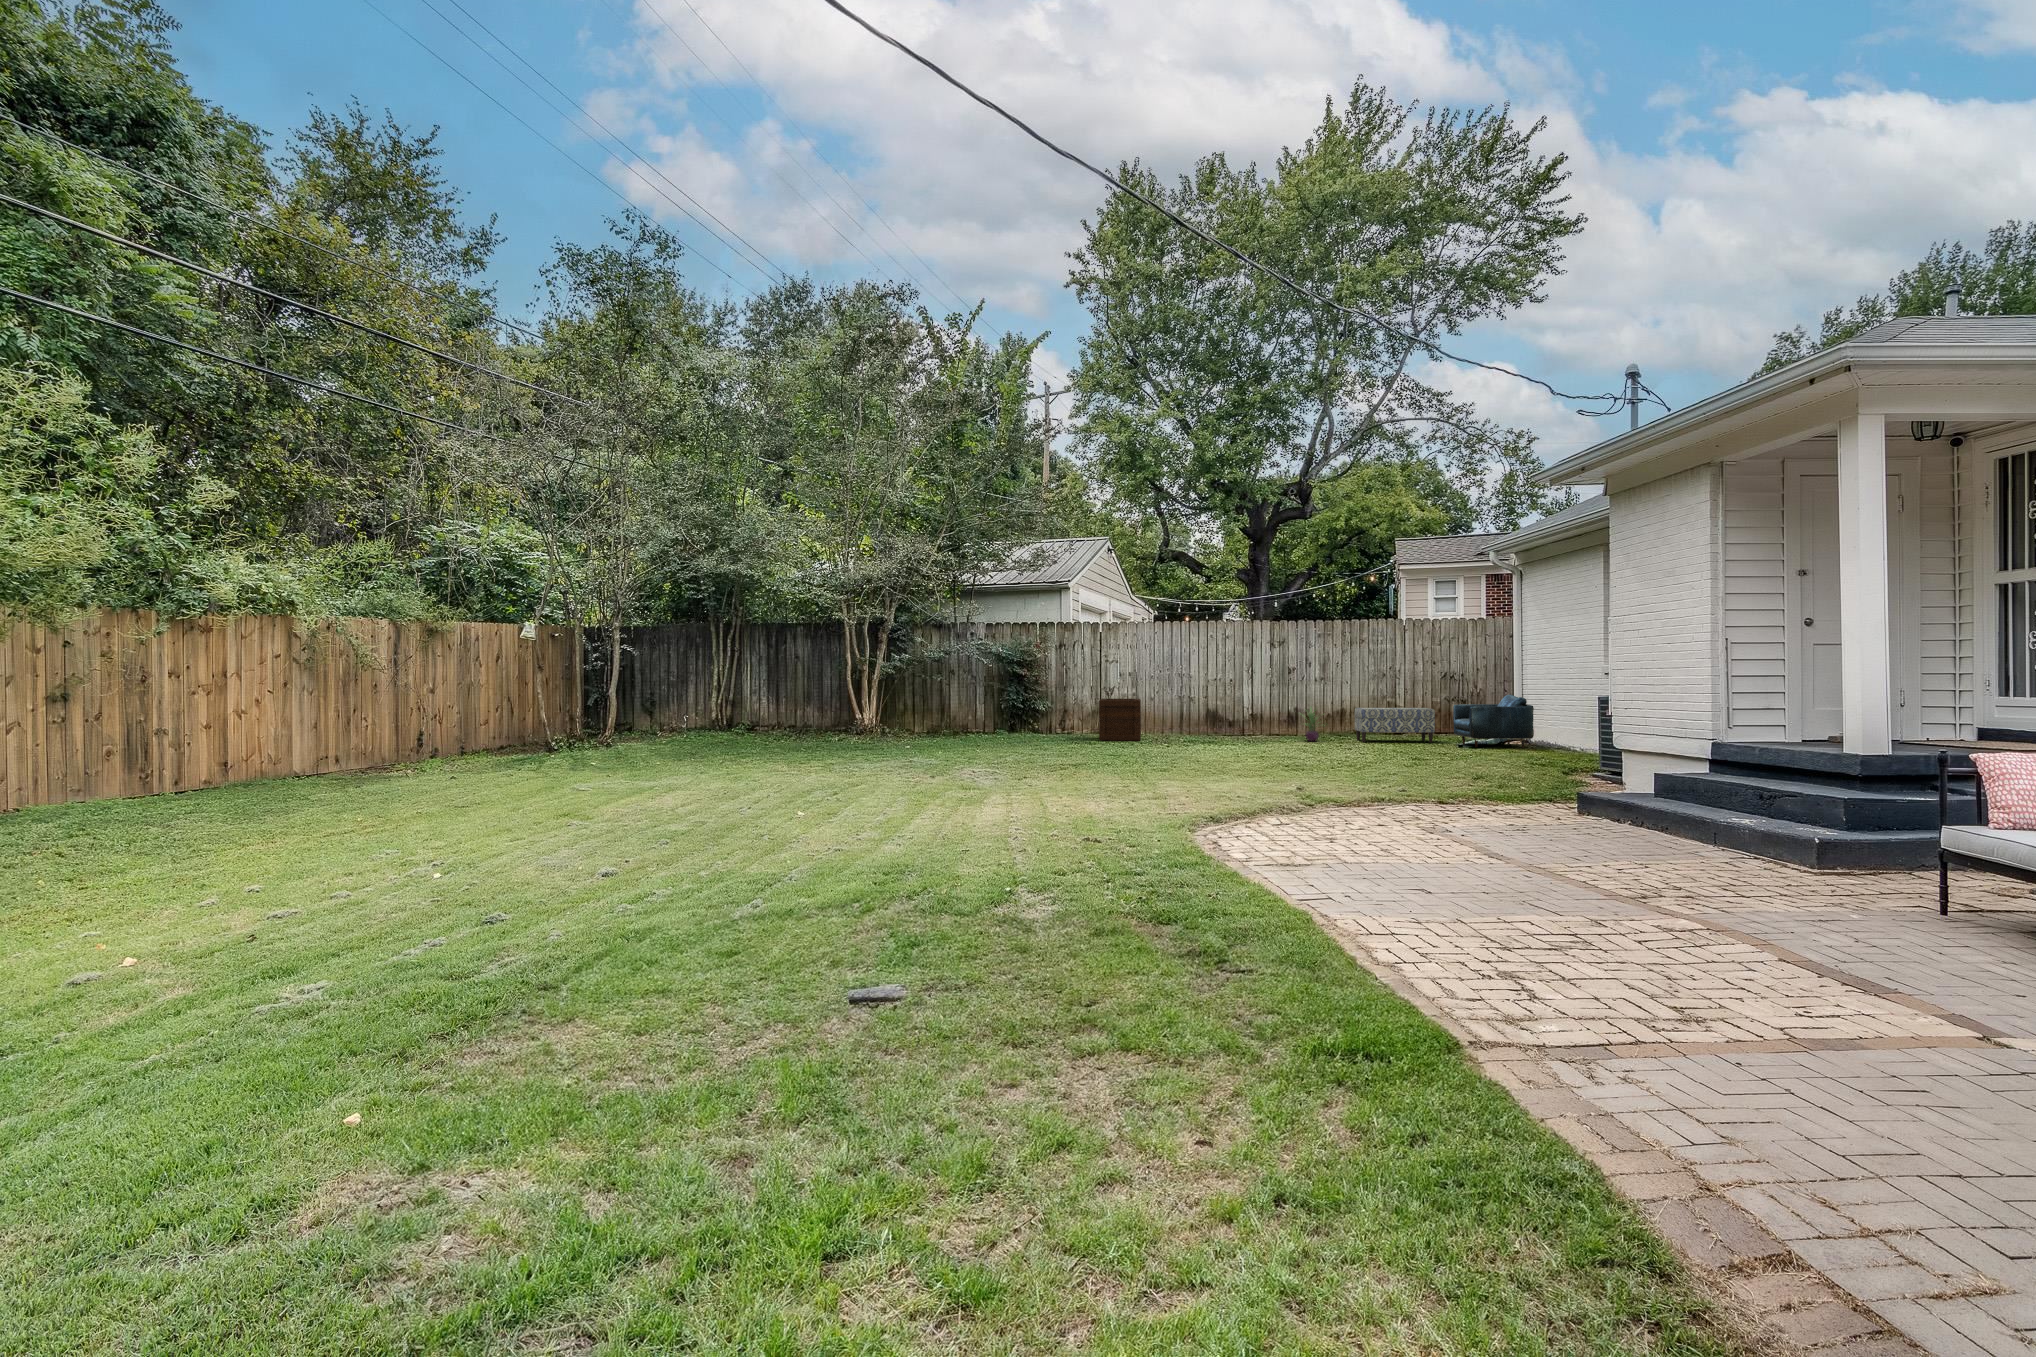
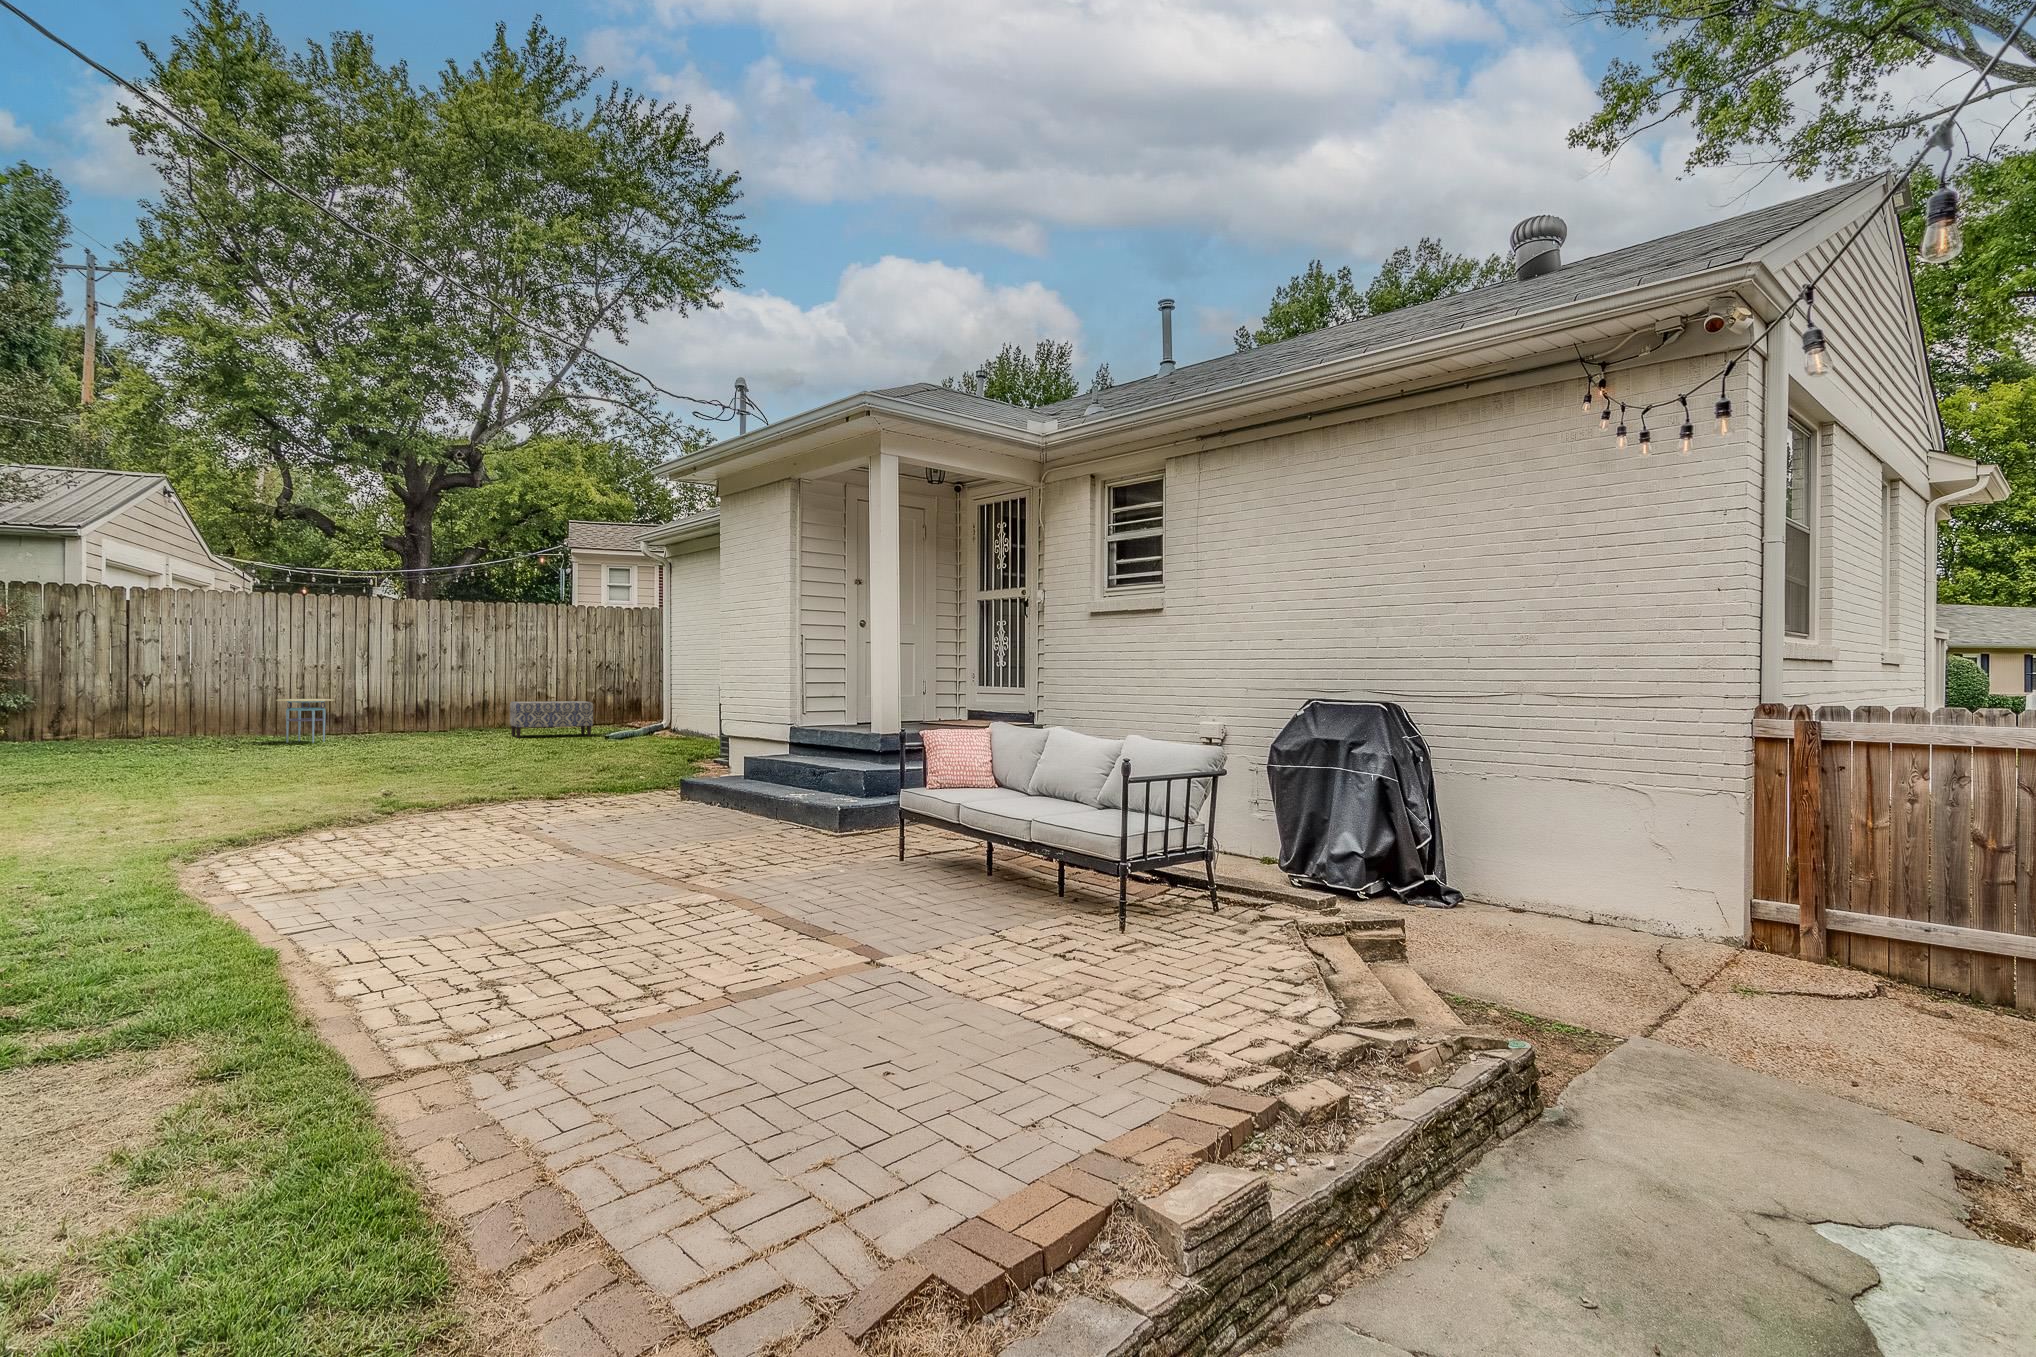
armchair: present [1453,695,1534,748] -> none [611,688,683,739]
wooden crate: present [1099,699,1141,741] -> none [161,693,228,747]
side table: none [1173,704,1214,741] -> present [277,699,334,743]
decorative plant: present [1305,708,1325,741] -> none [435,701,480,739]

